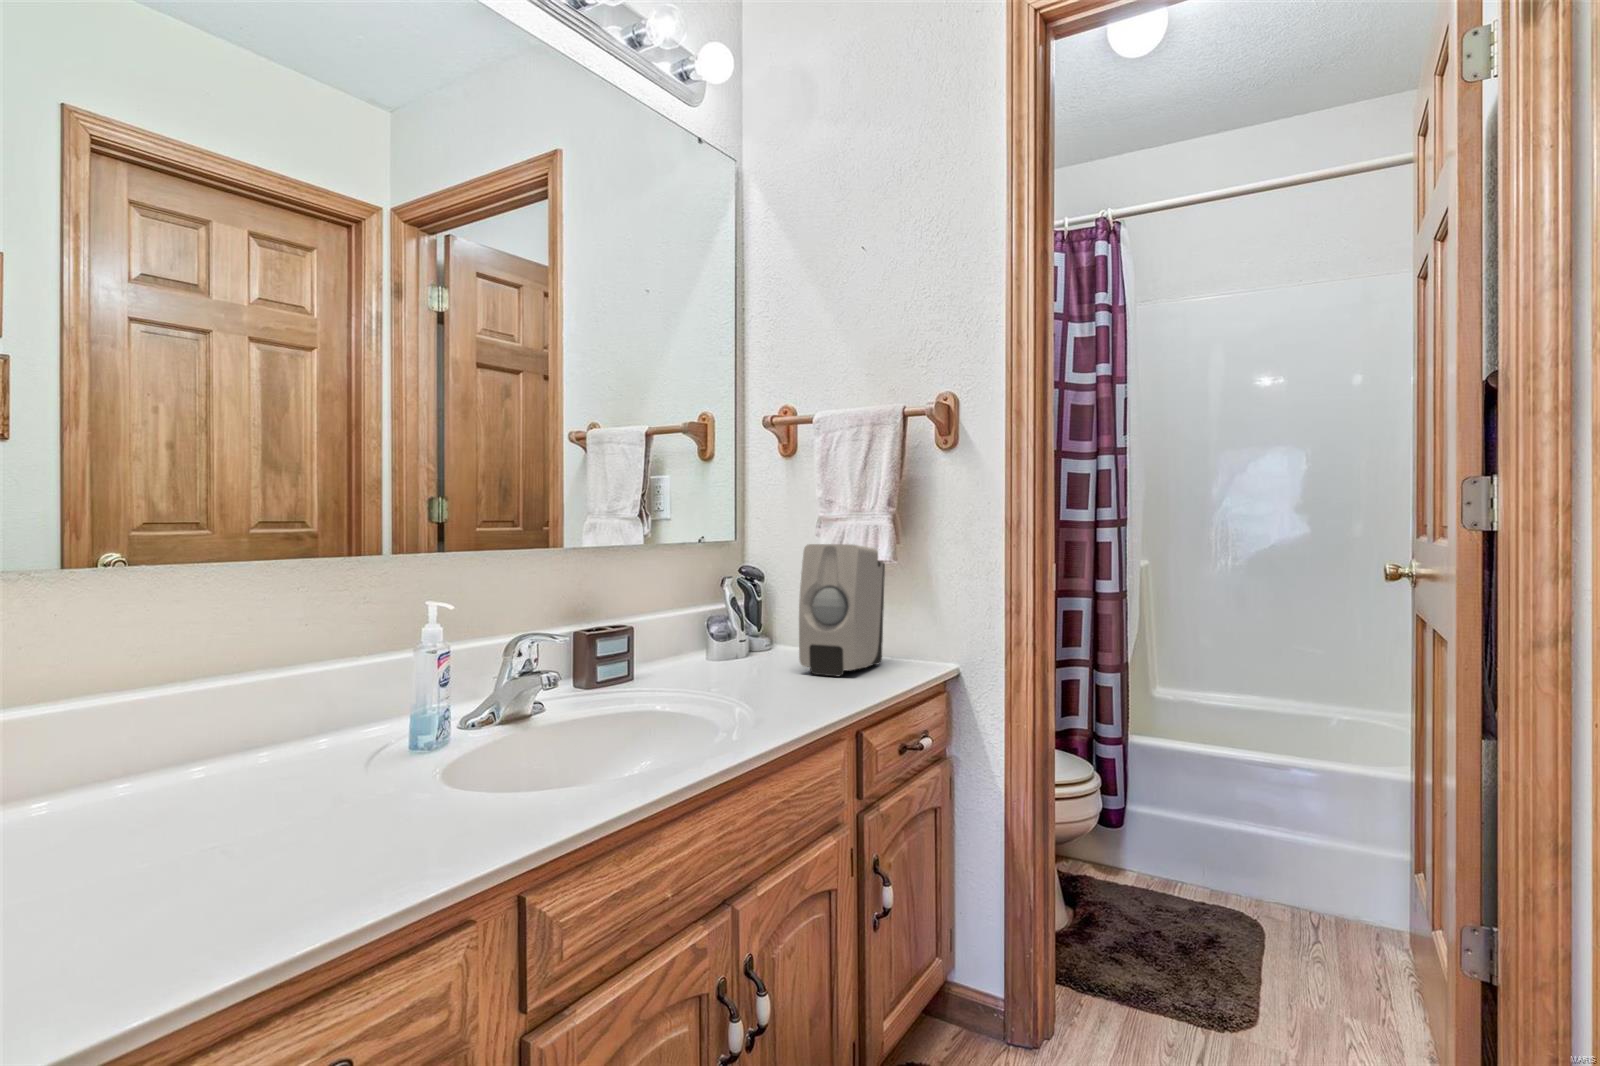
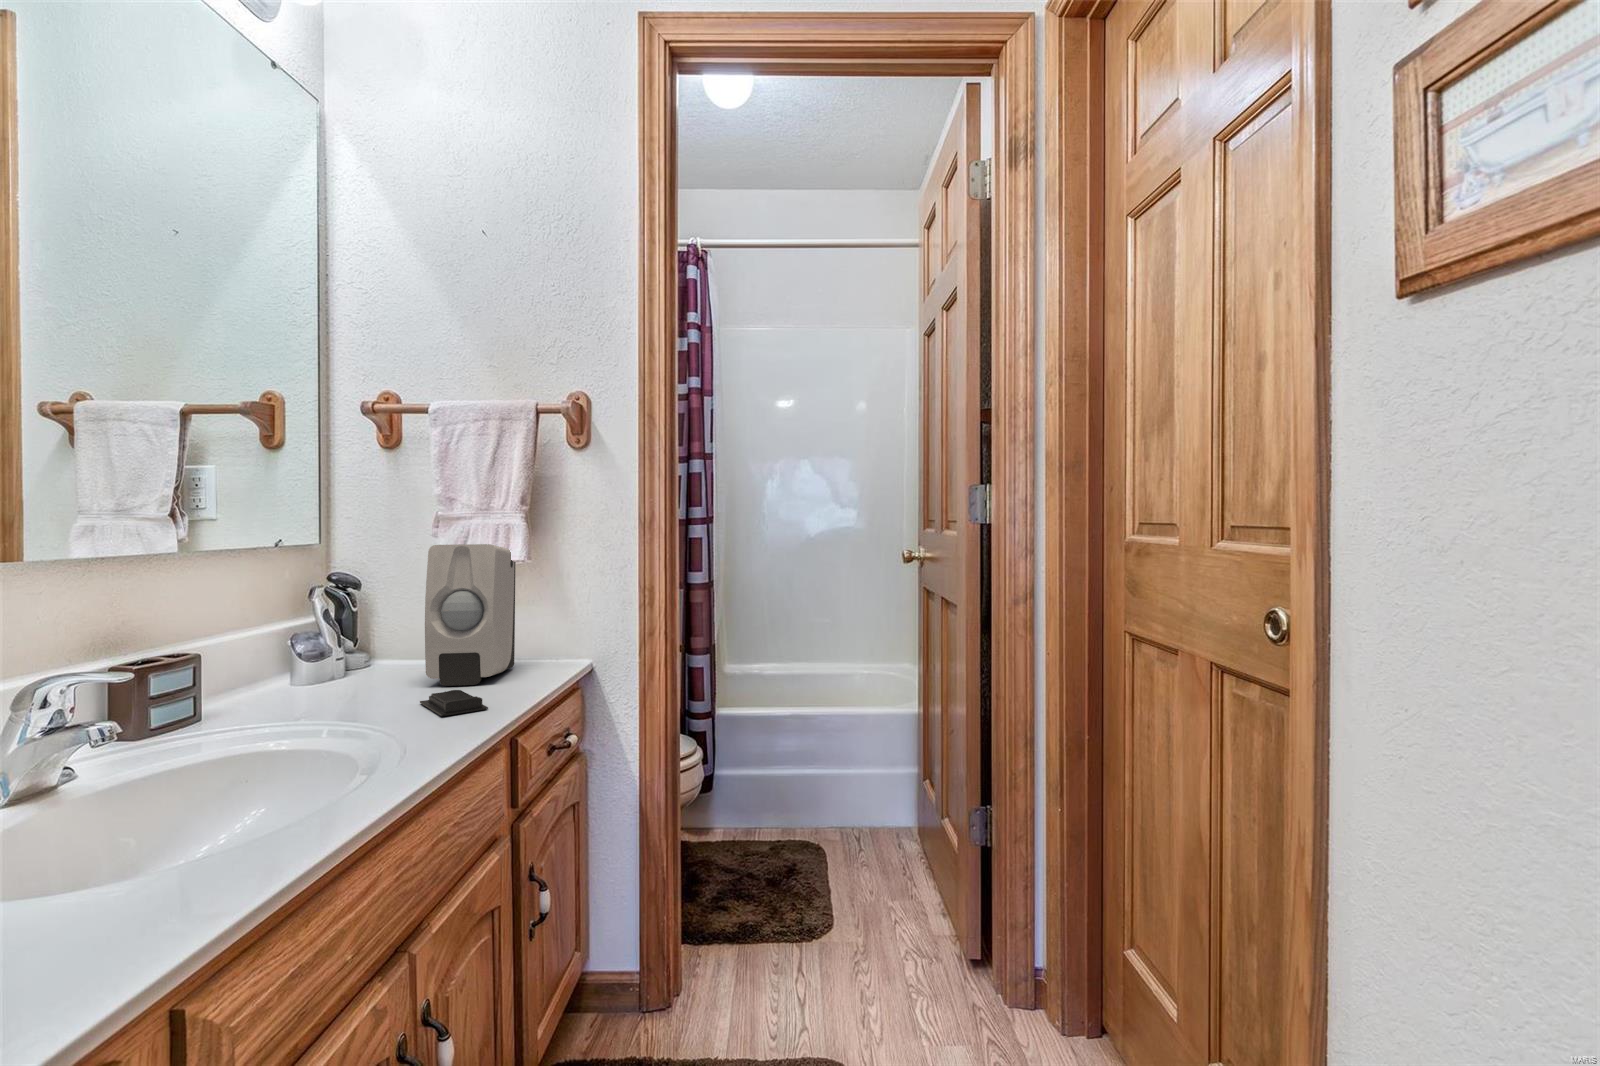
soap bar: none [785,679,834,702] -> present [420,690,488,716]

